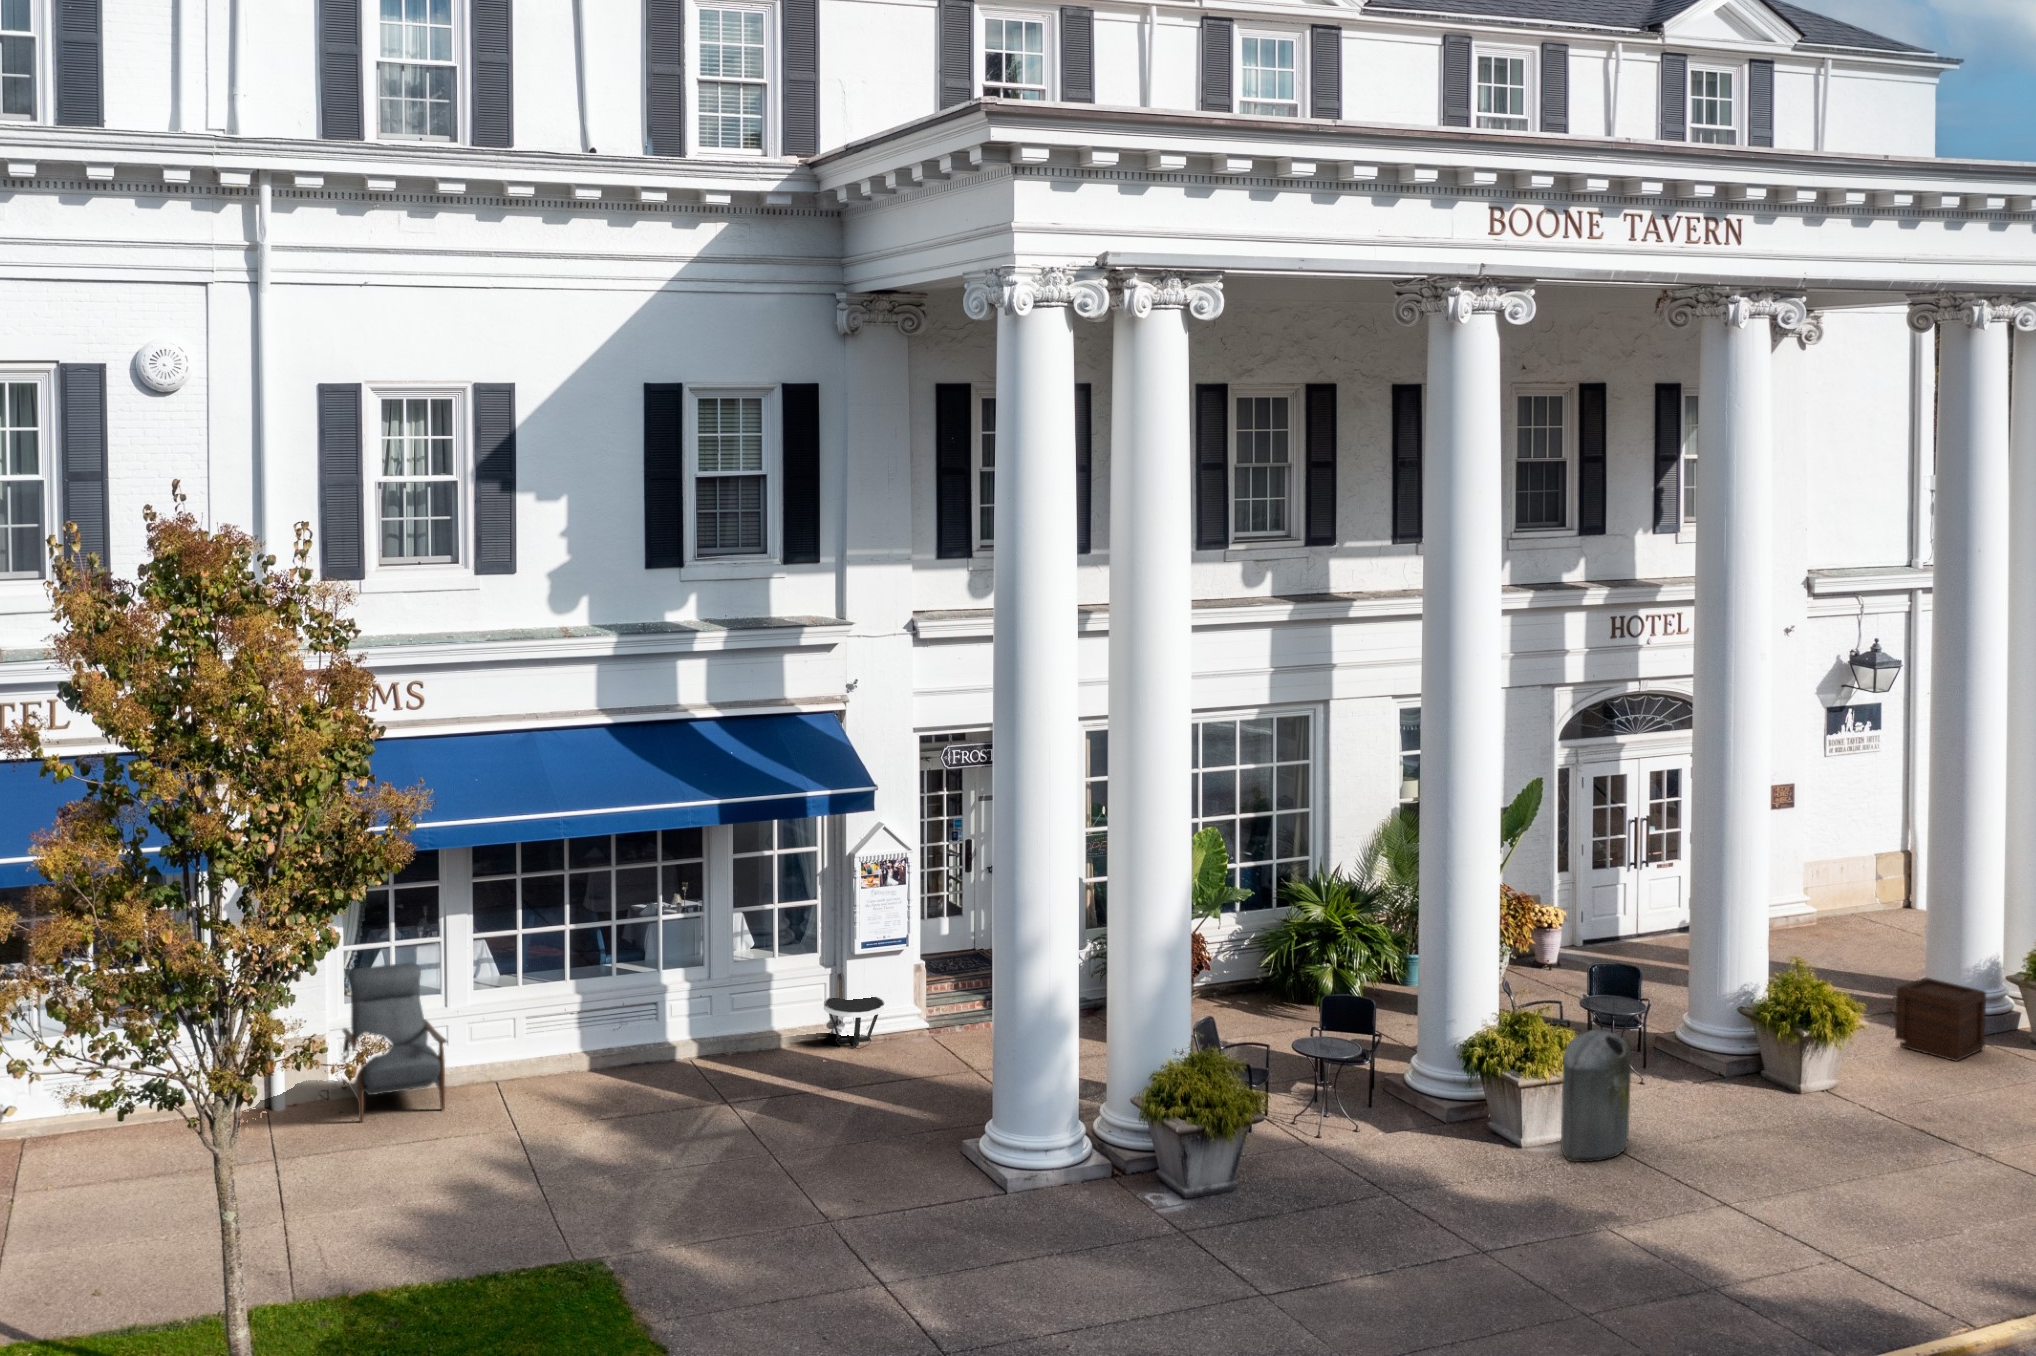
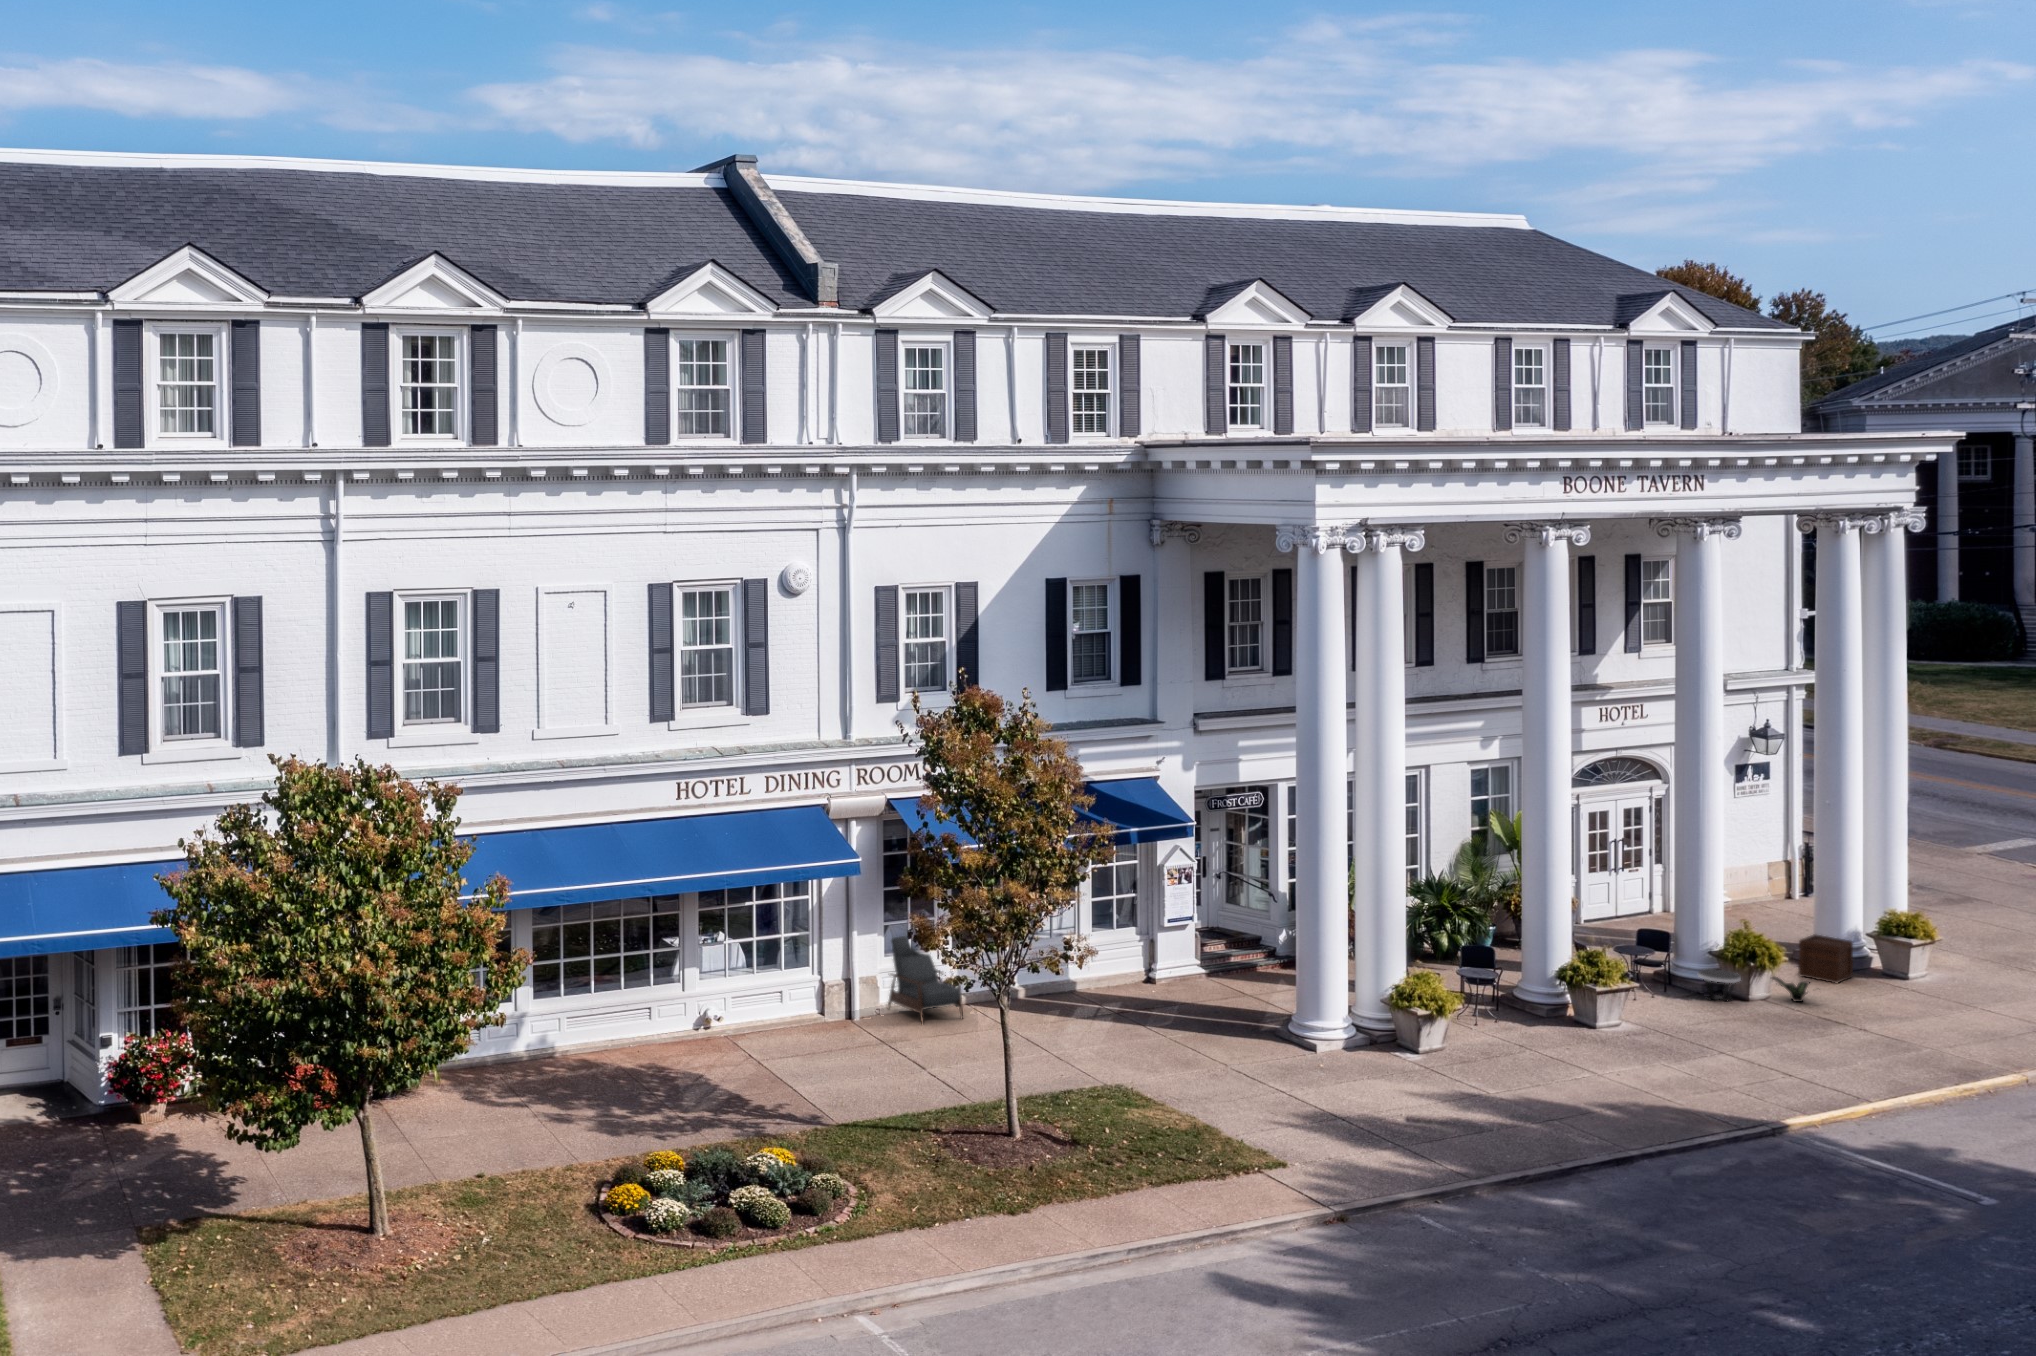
side table: present [824,997,885,1049] -> present [1698,969,1741,1001]
trash can: present [1561,1030,1631,1162] -> none [1622,958,1660,1033]
potted plant: none [1837,1052,1924,1100] -> present [1772,977,1809,1002]

